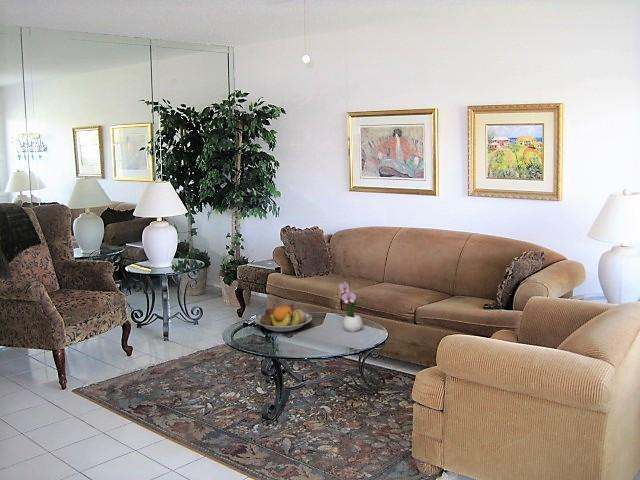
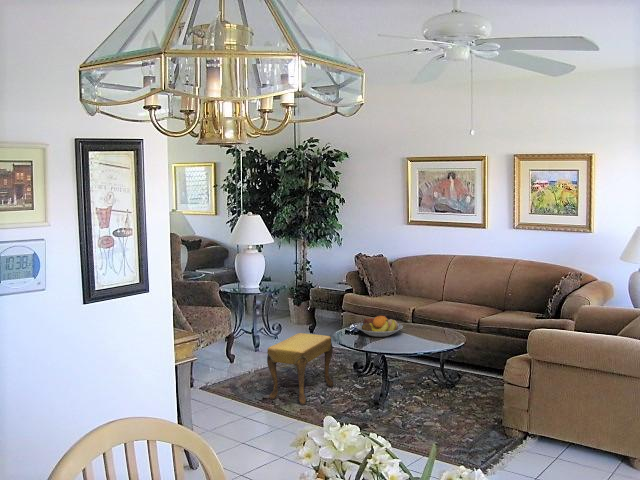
flower arrangement: present [339,273,363,332] -> none [427,289,447,337]
footstool: none [138,325,230,418] -> present [267,333,333,405]

